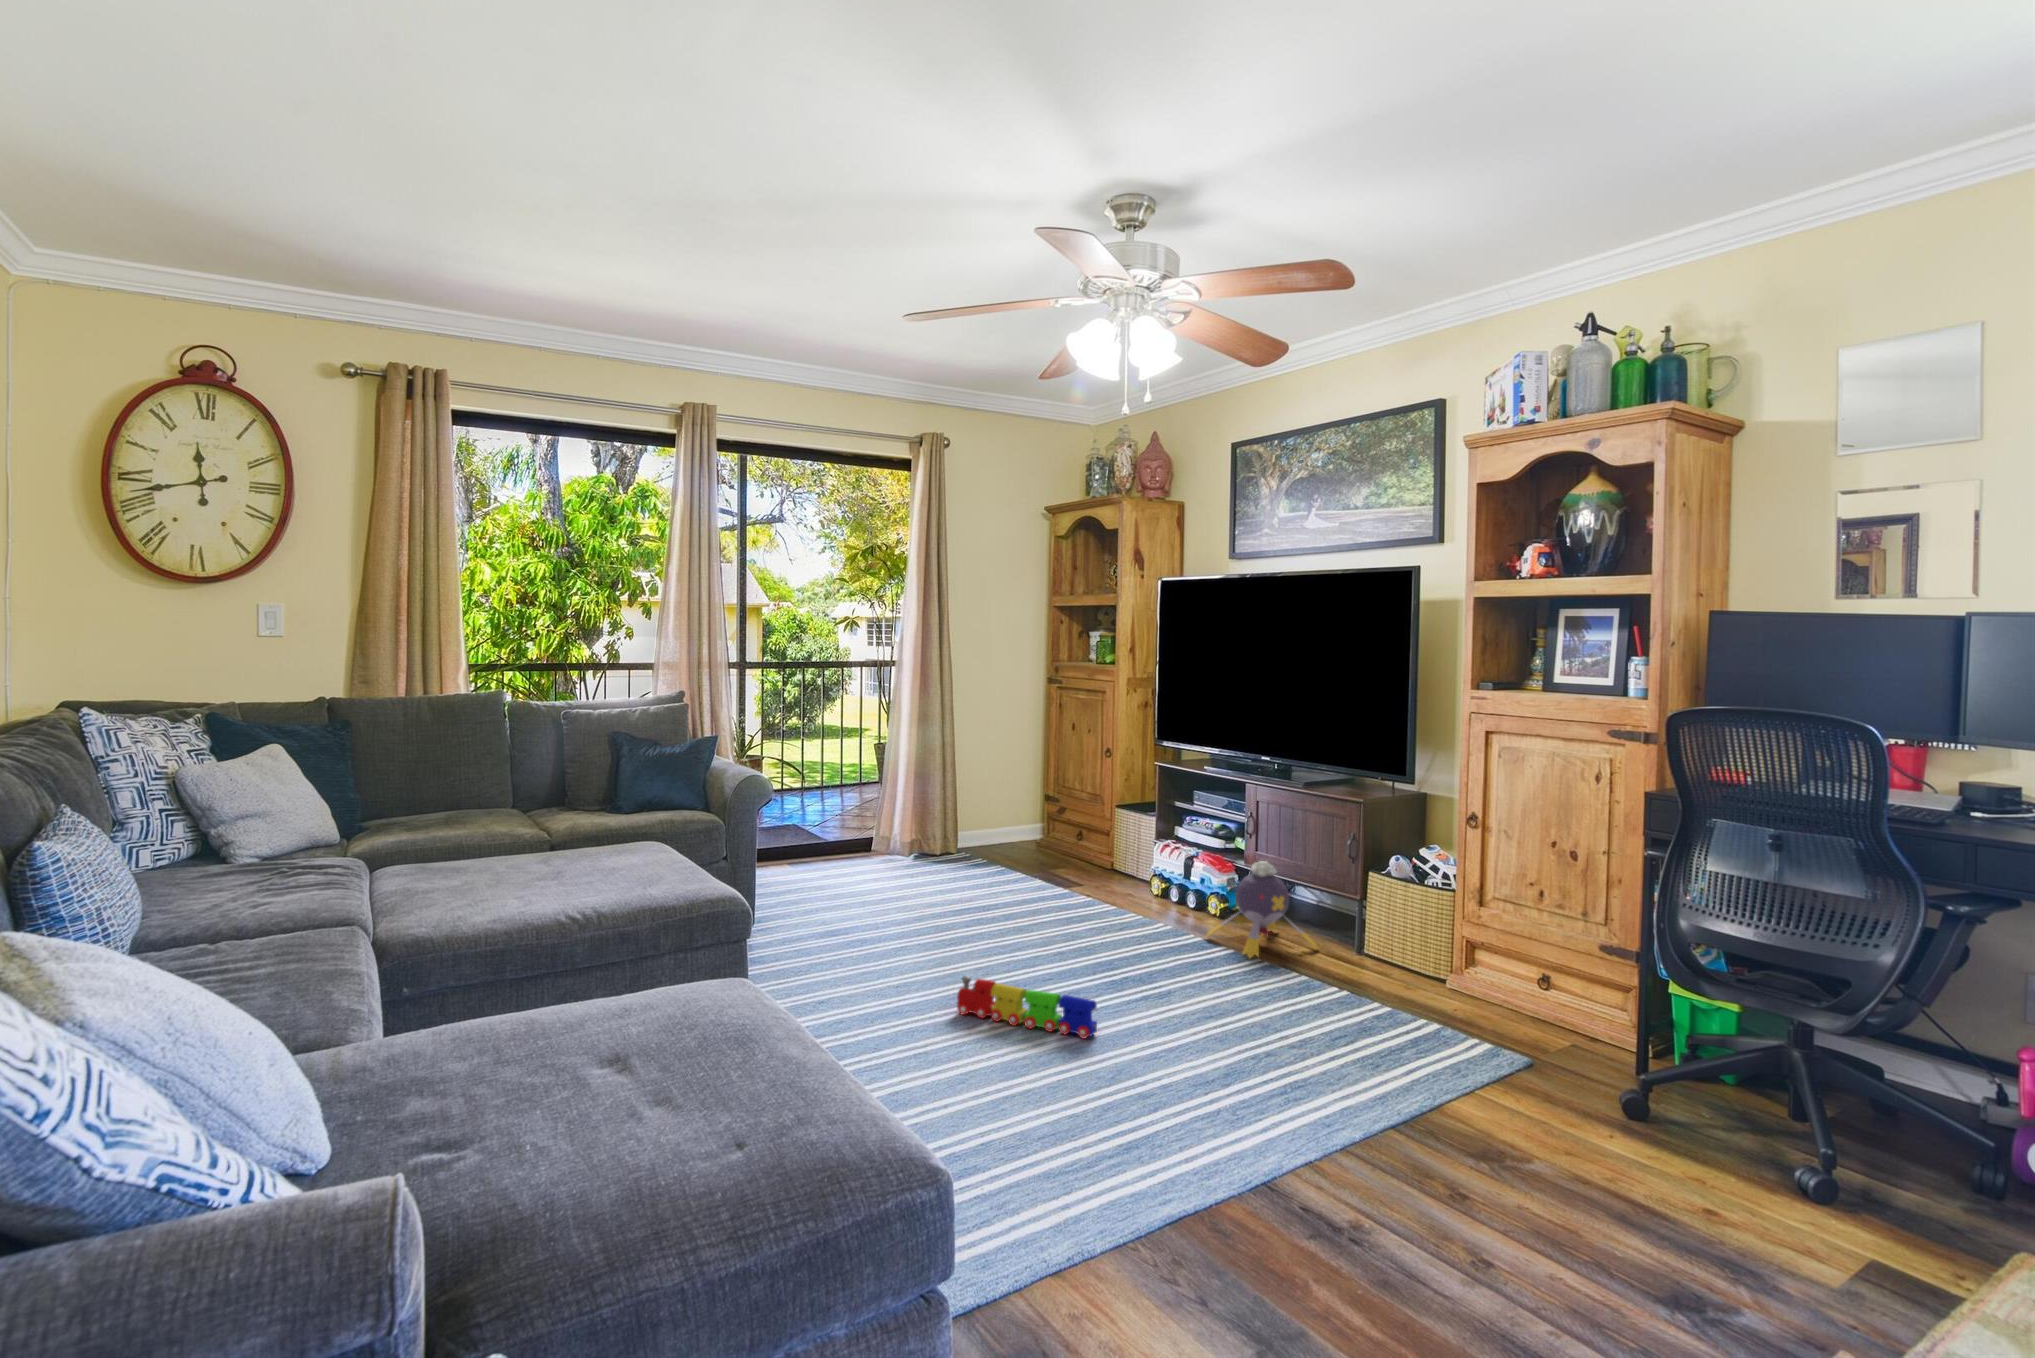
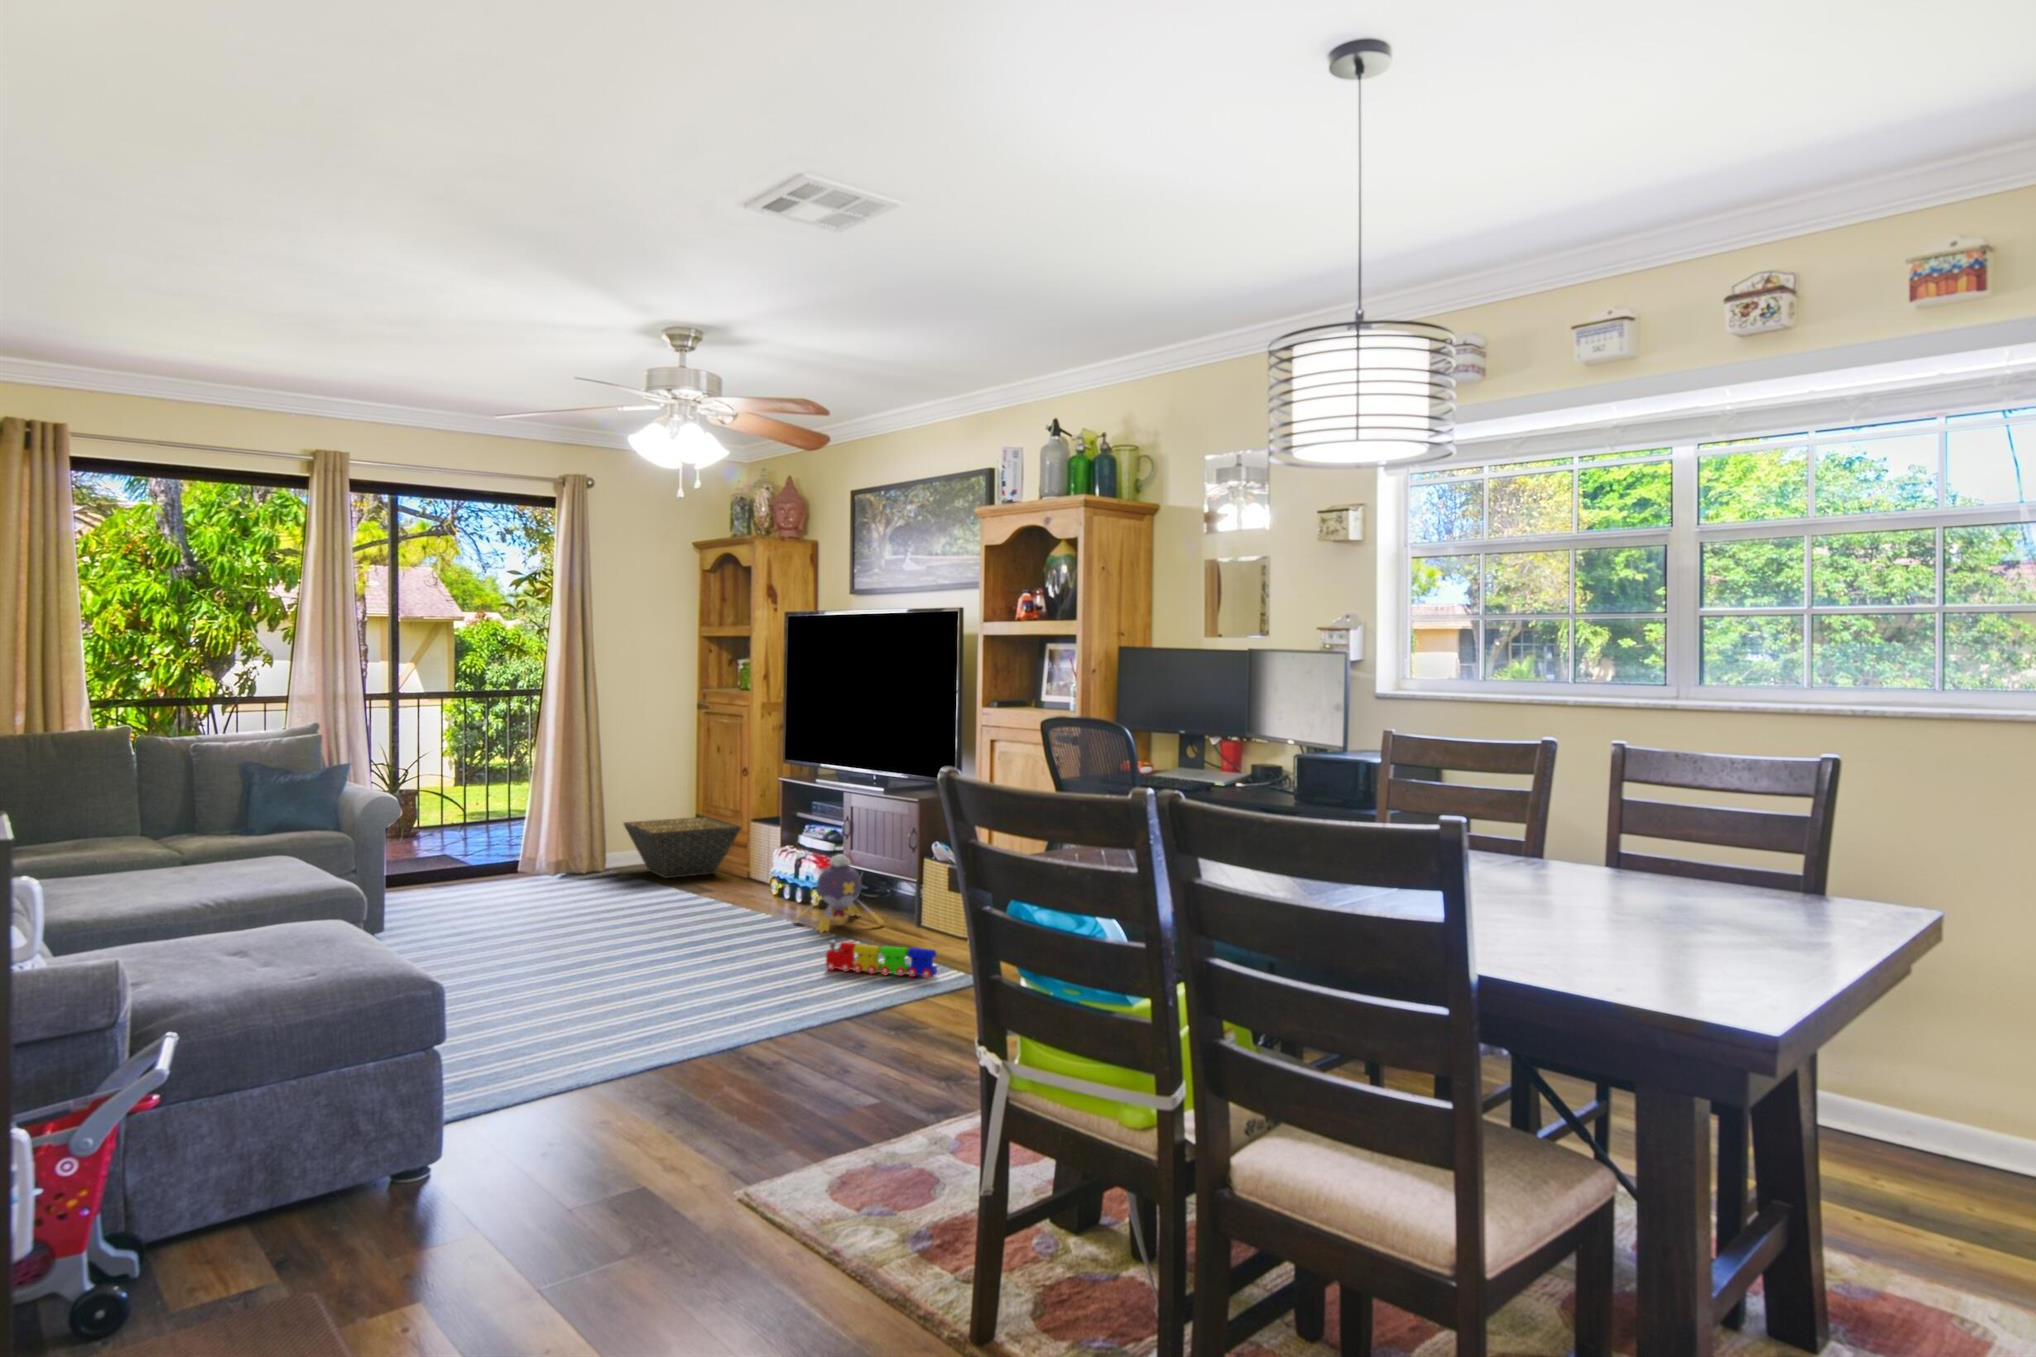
basket: none [977,800,1106,868] -> present [624,817,741,879]
toy train: present [957,976,1097,1038] -> present [826,940,937,978]

